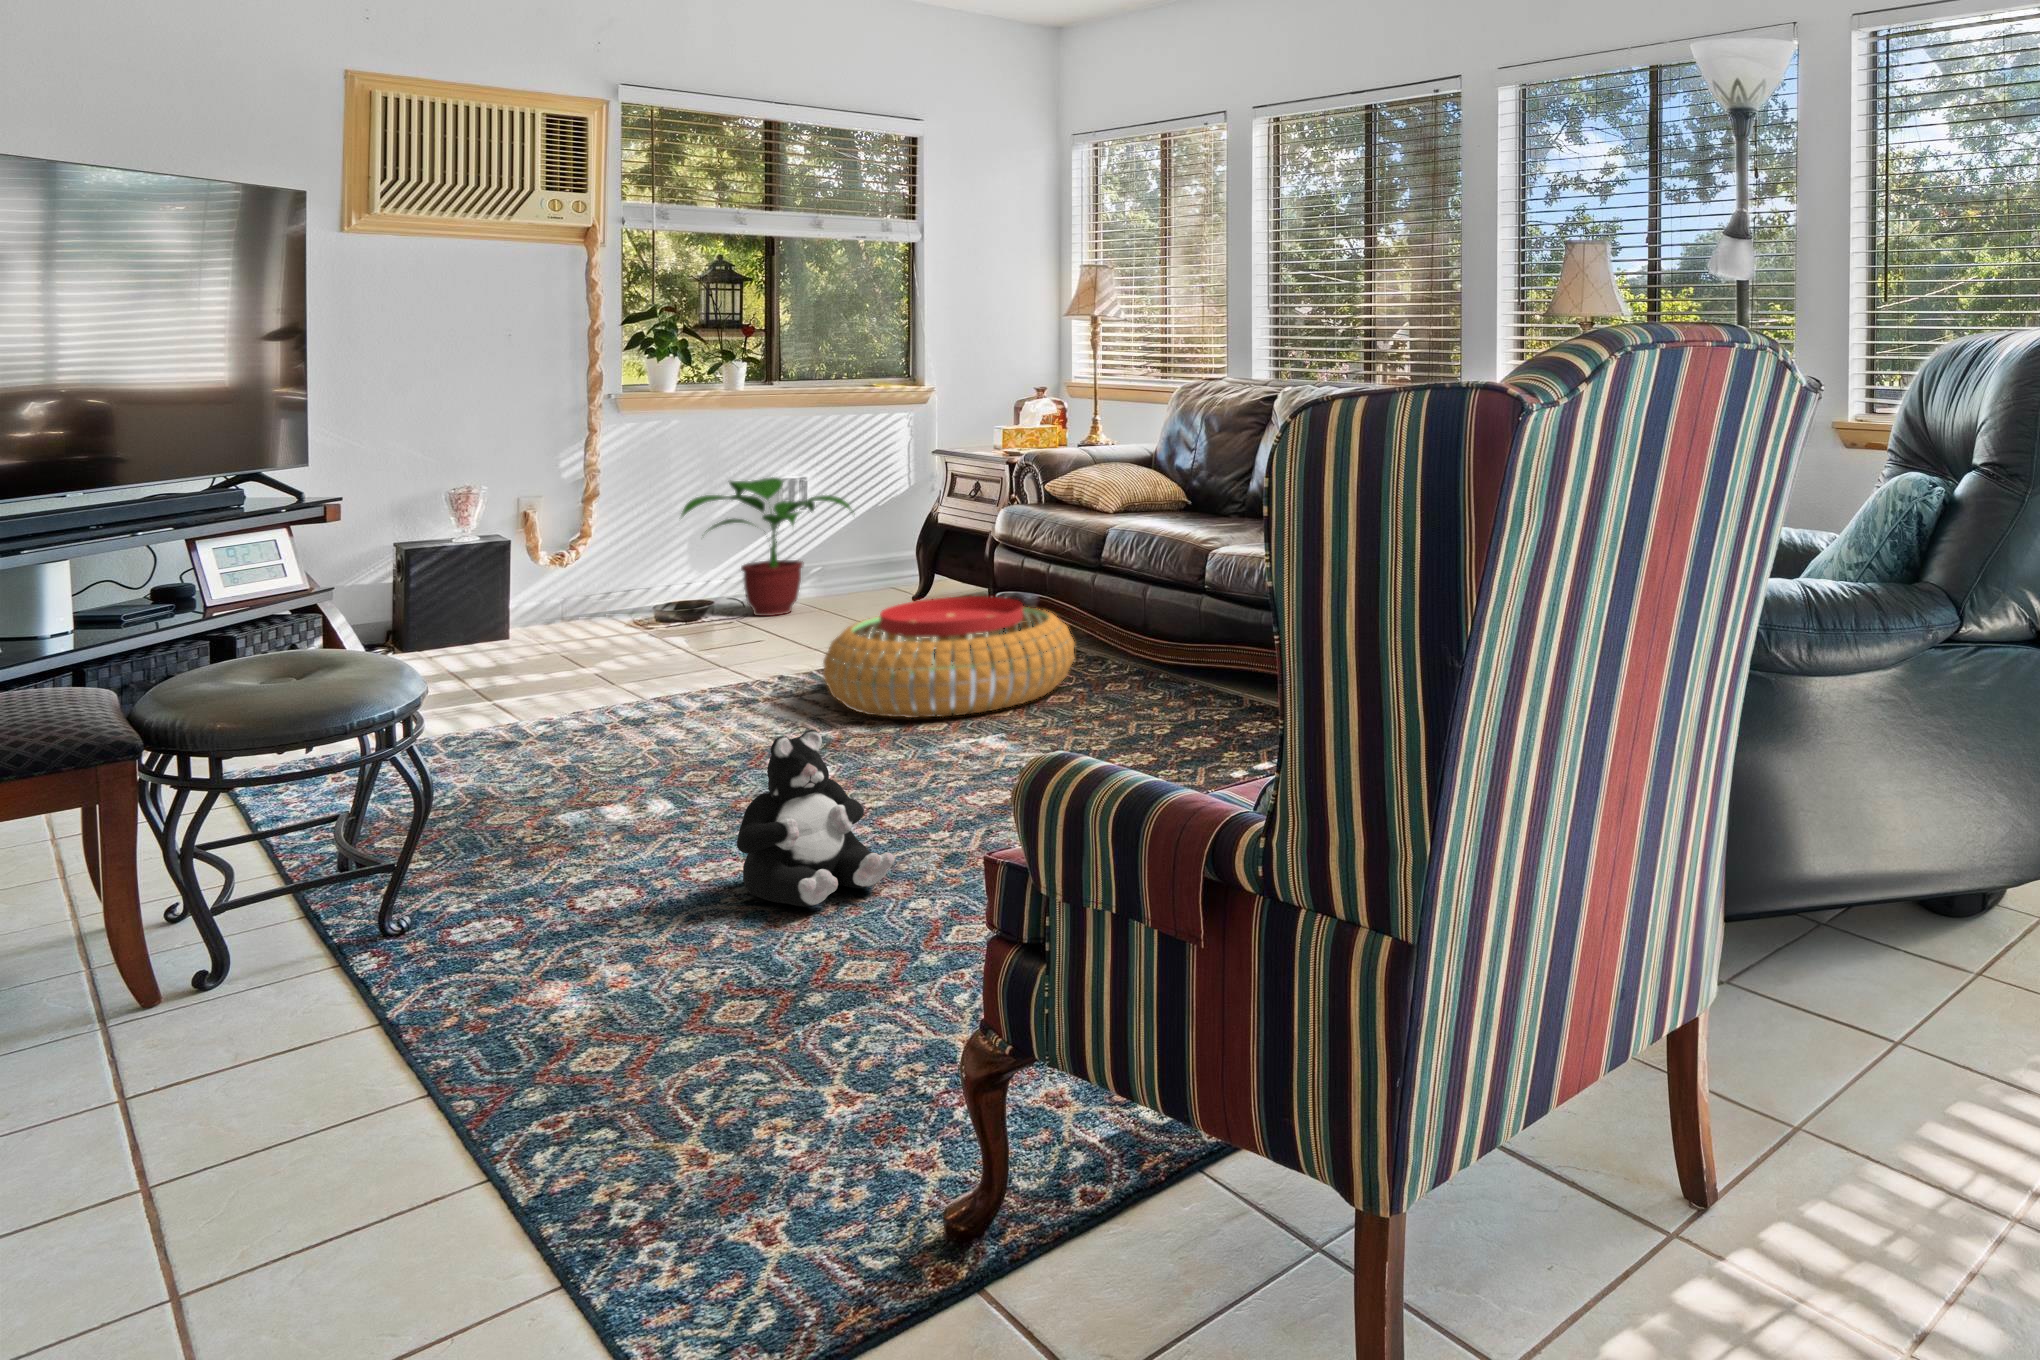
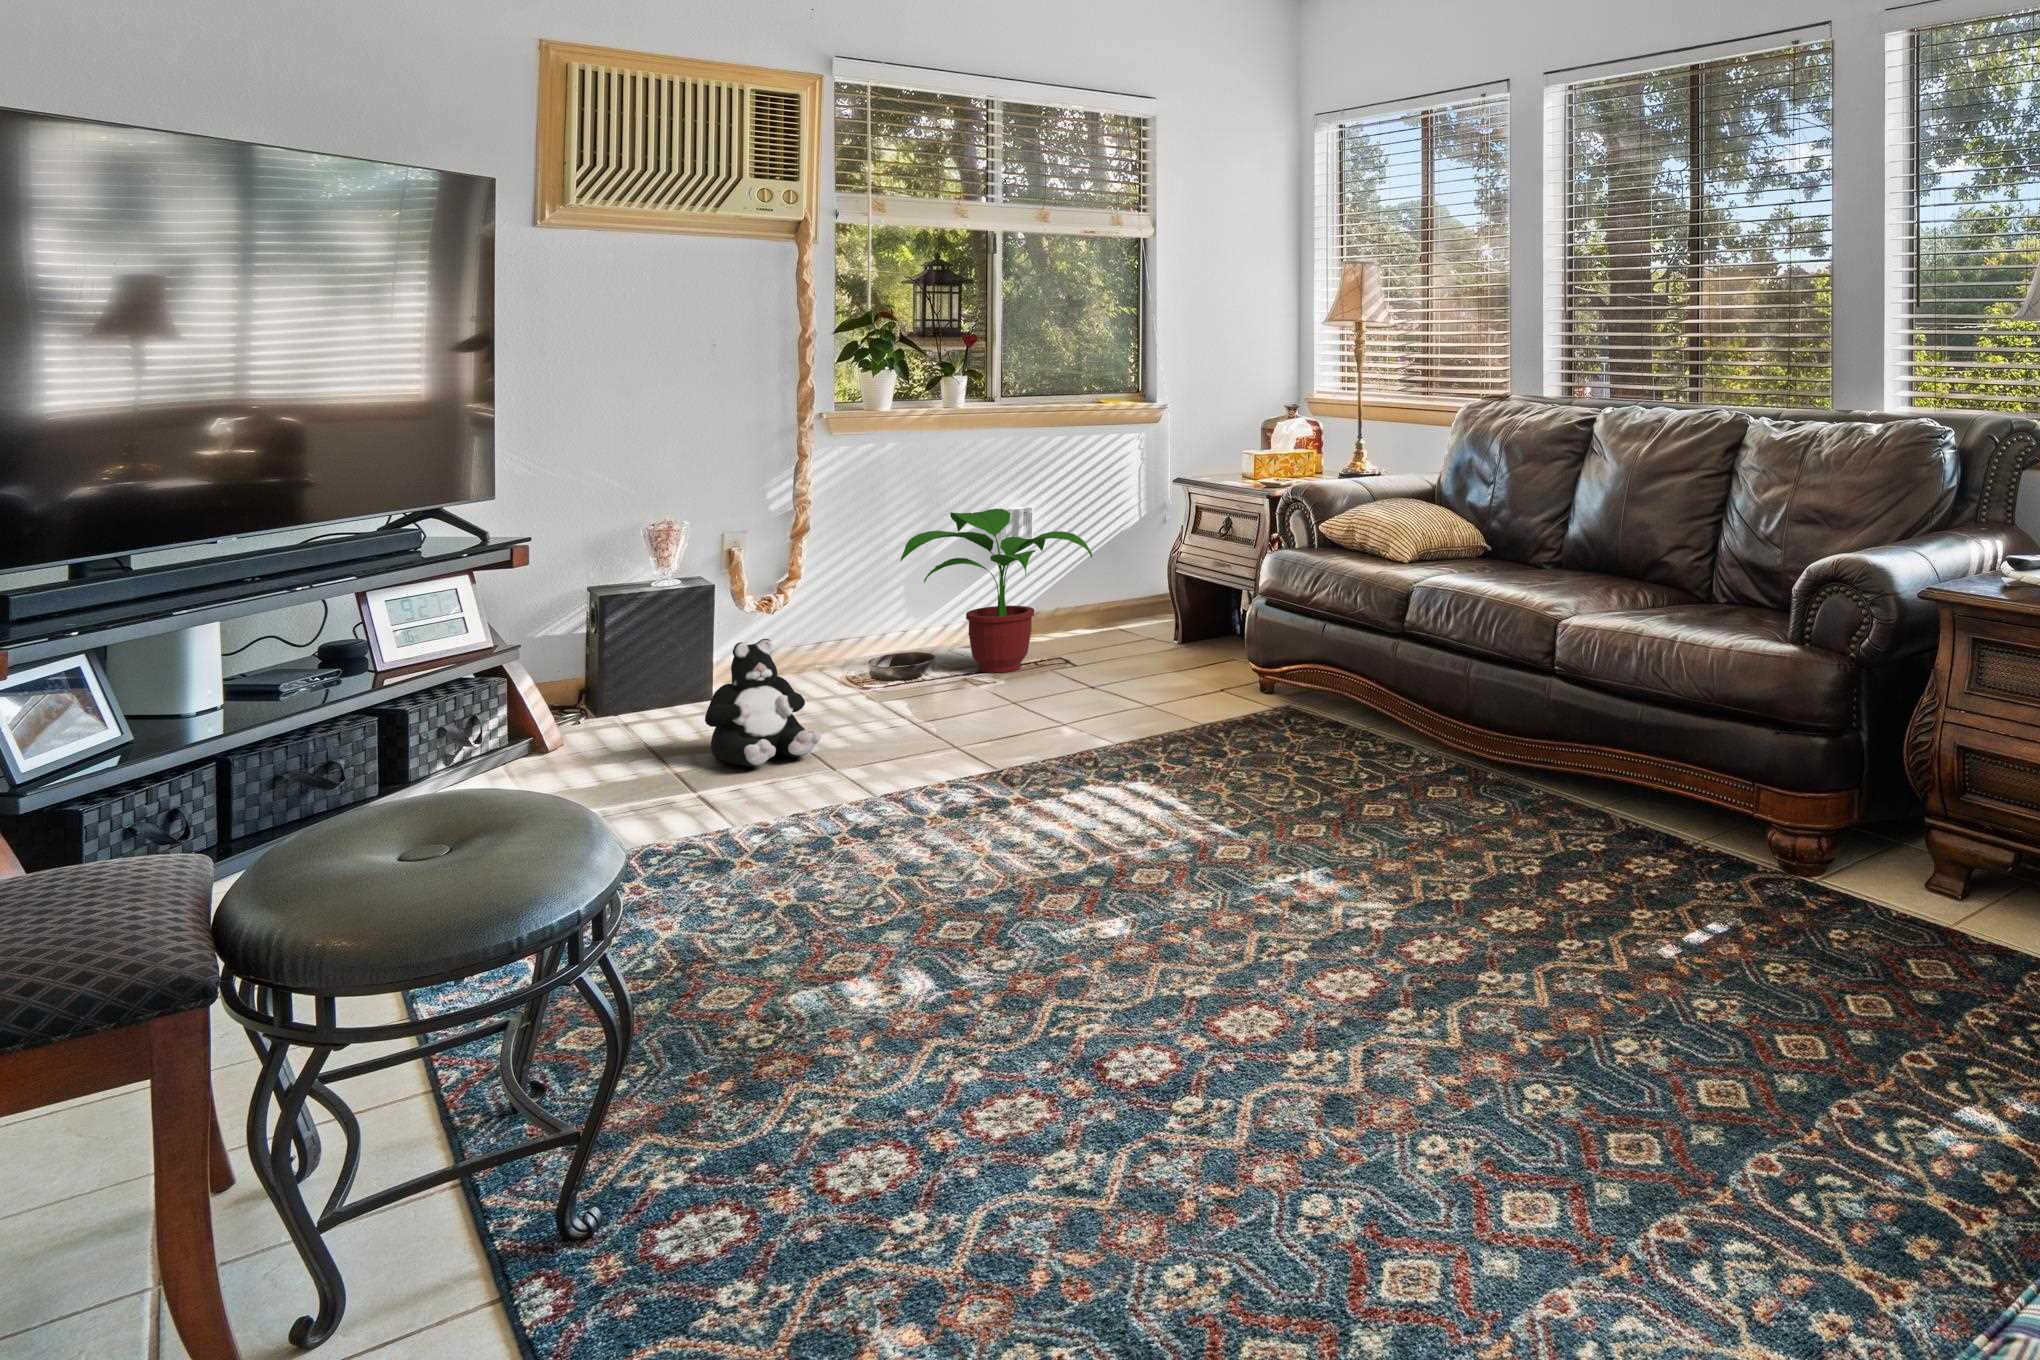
pouf: present [823,596,1074,718] -> none [1088,672,1385,837]
plush toy: present [737,730,894,907] -> present [705,639,821,766]

